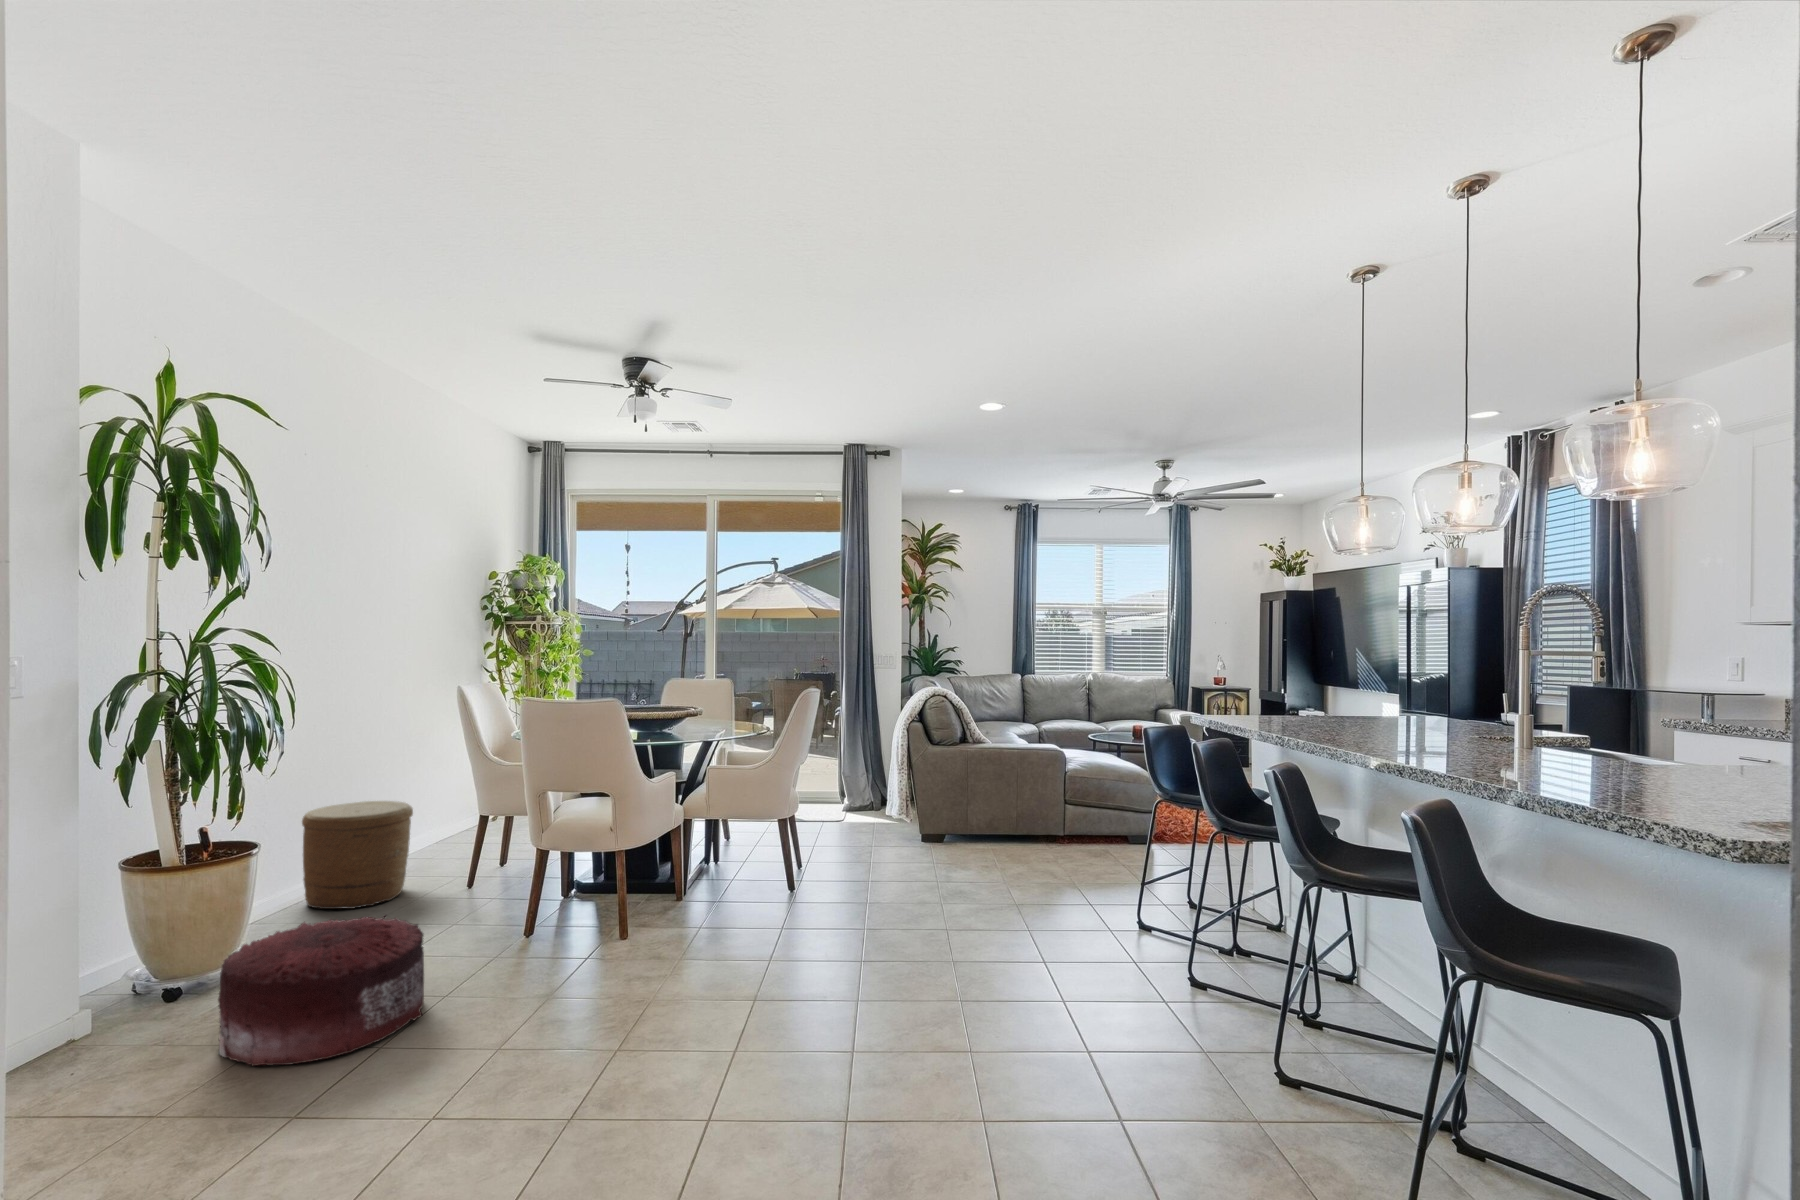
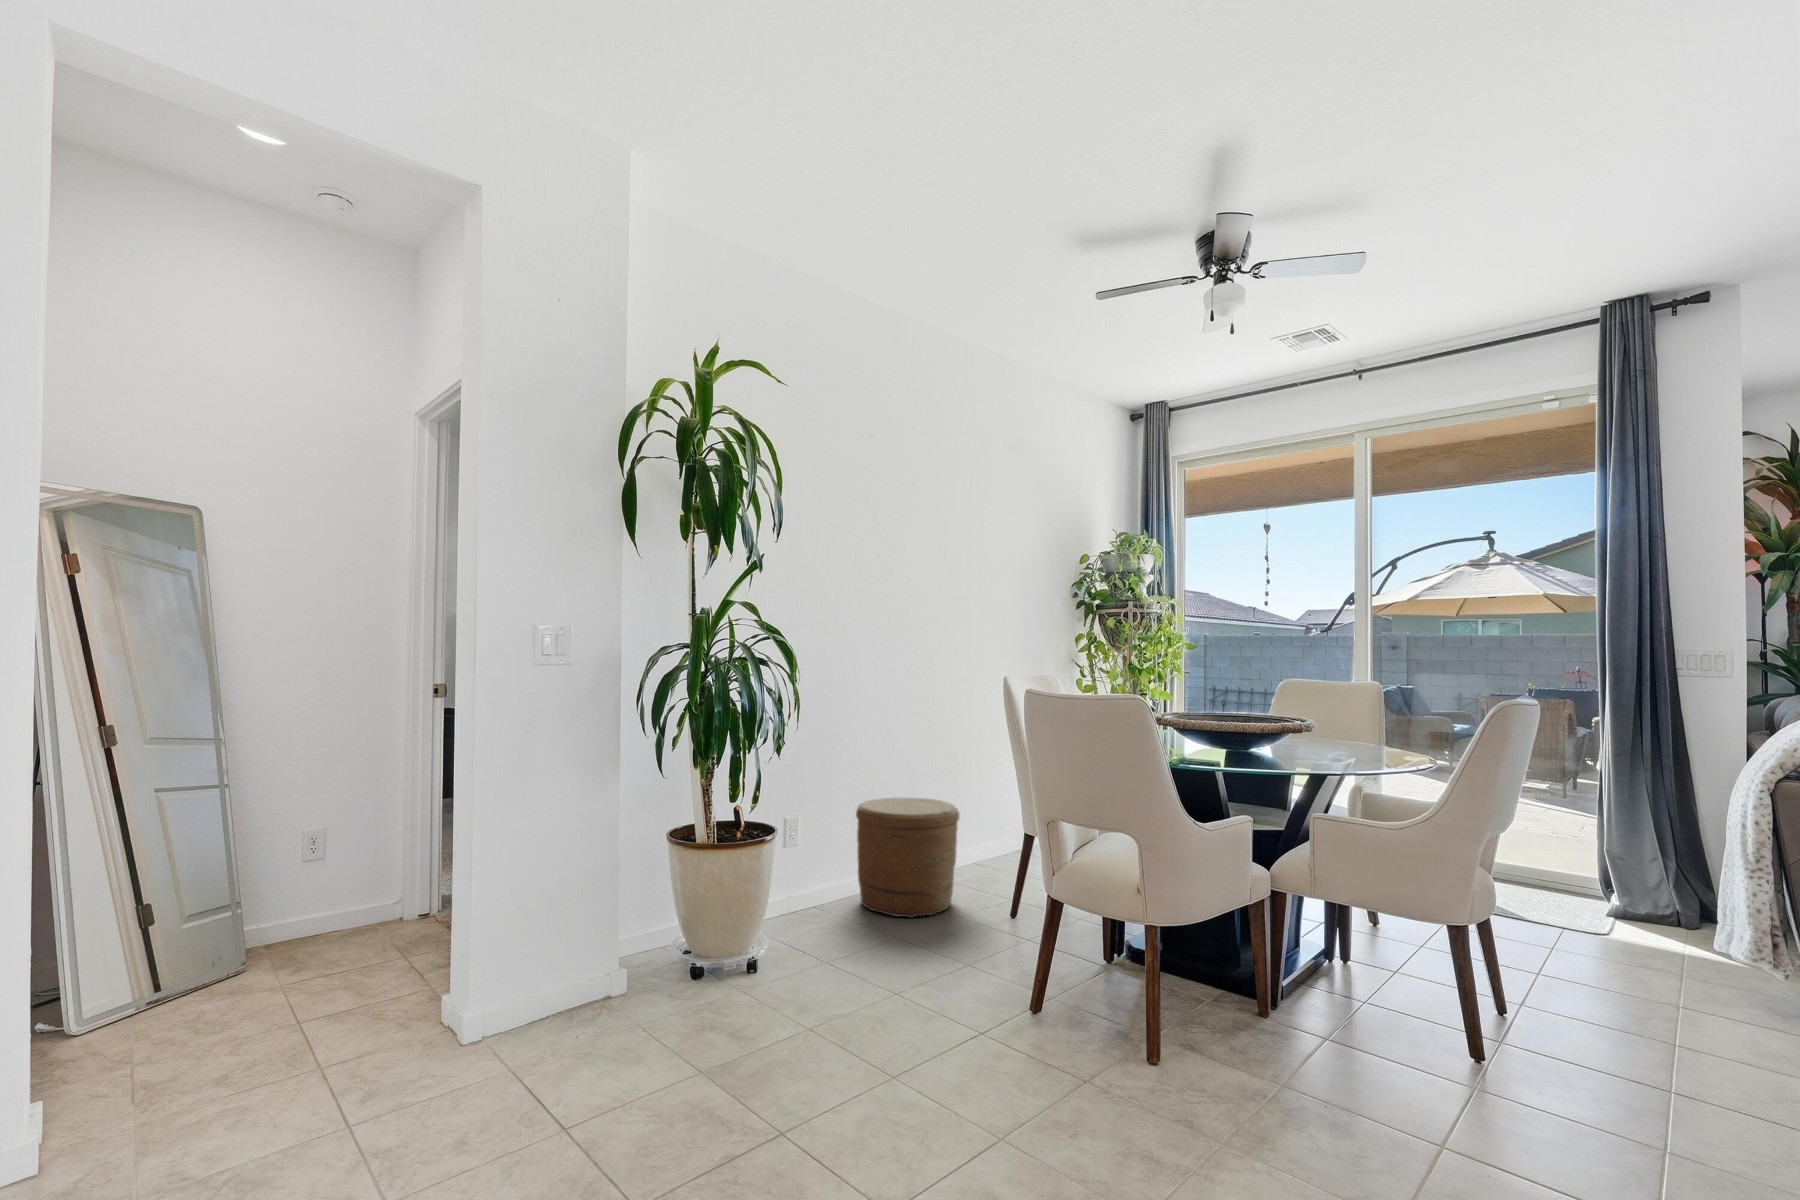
pouf: present [218,916,424,1066] -> none [653,931,867,1128]

